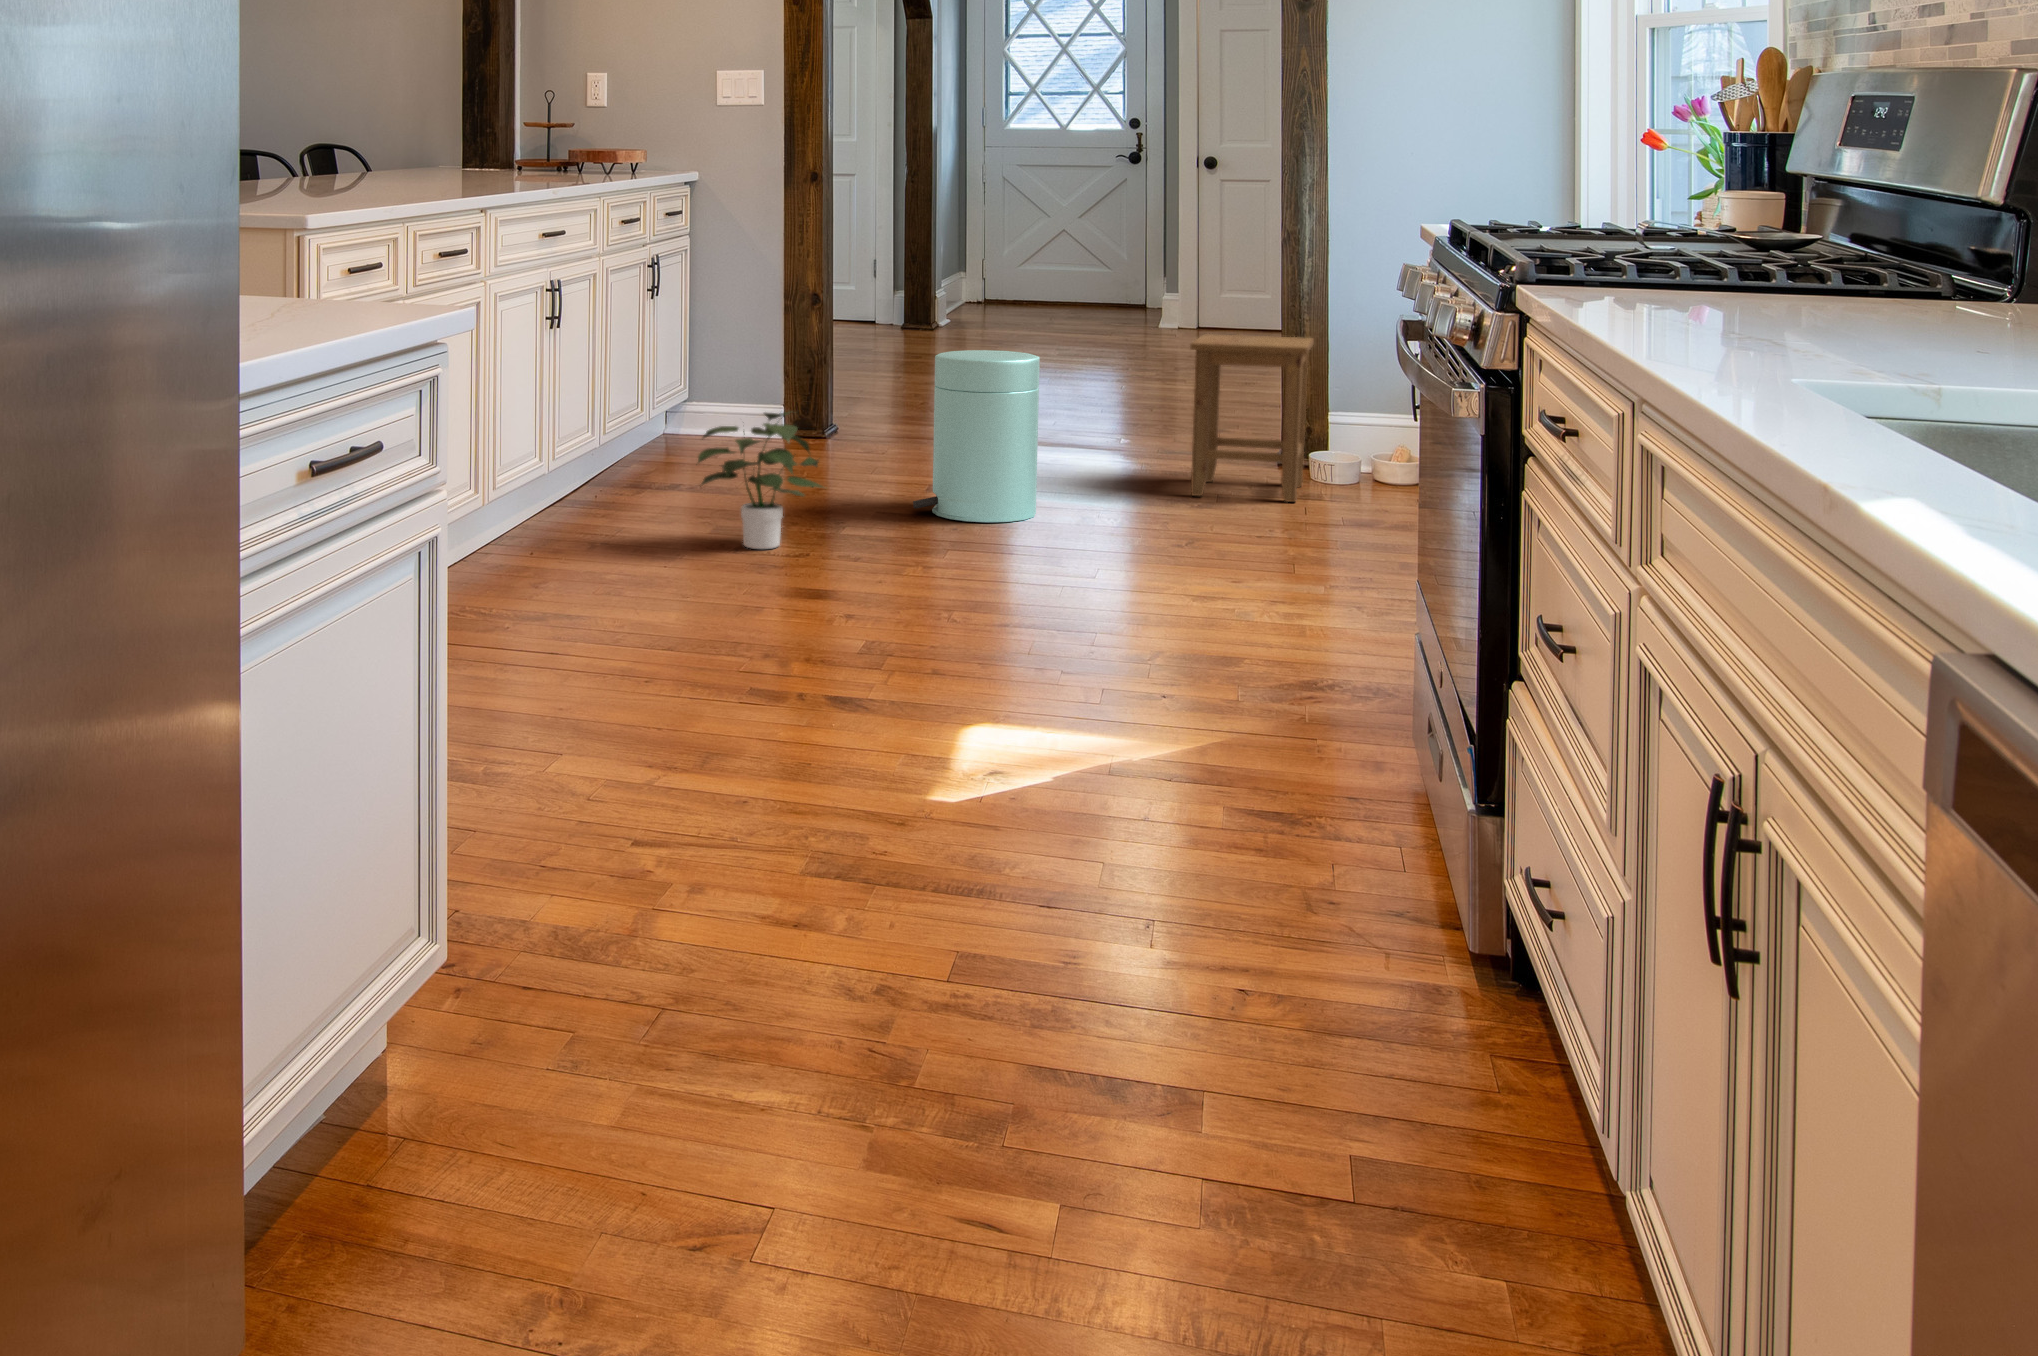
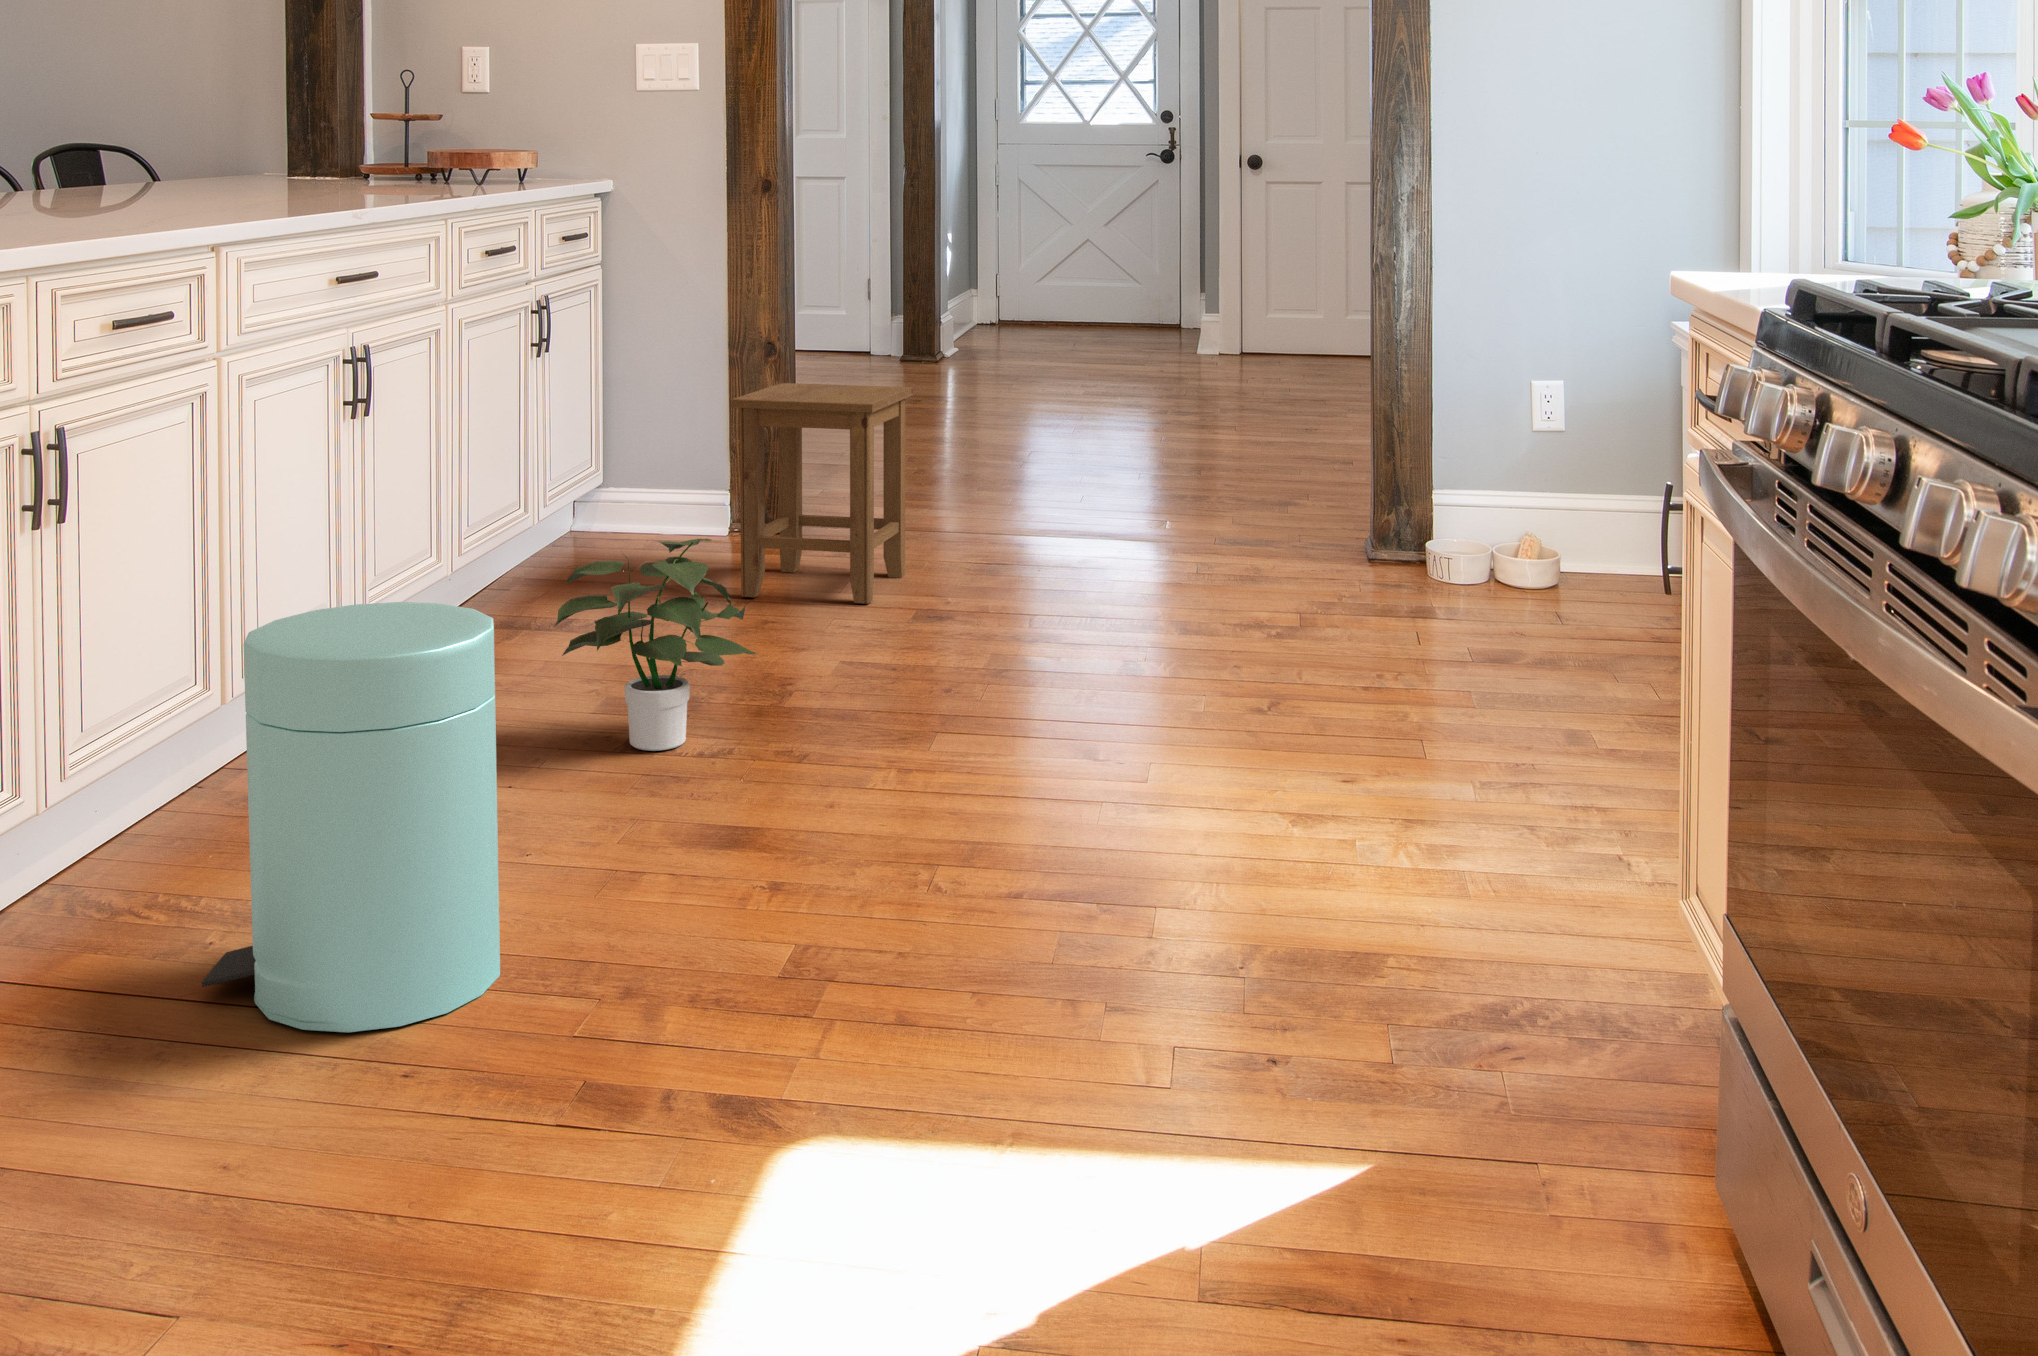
stool: present [1190,334,1314,502] -> present [731,383,913,604]
trash can: present [913,350,1040,522] -> present [202,602,500,1033]

